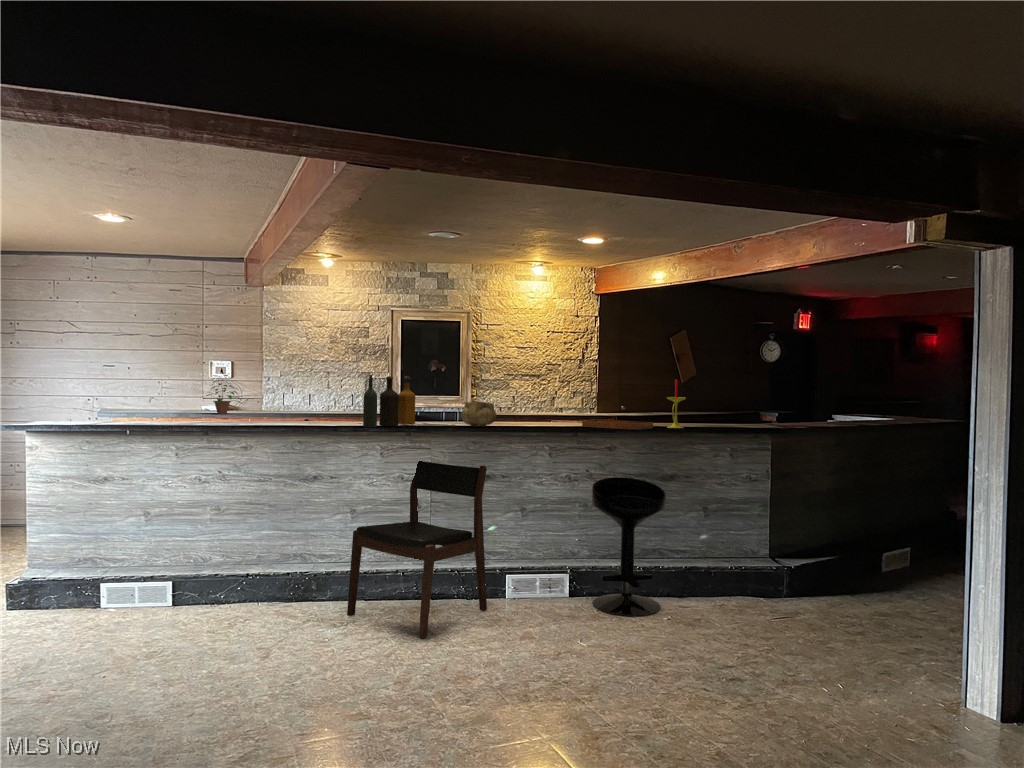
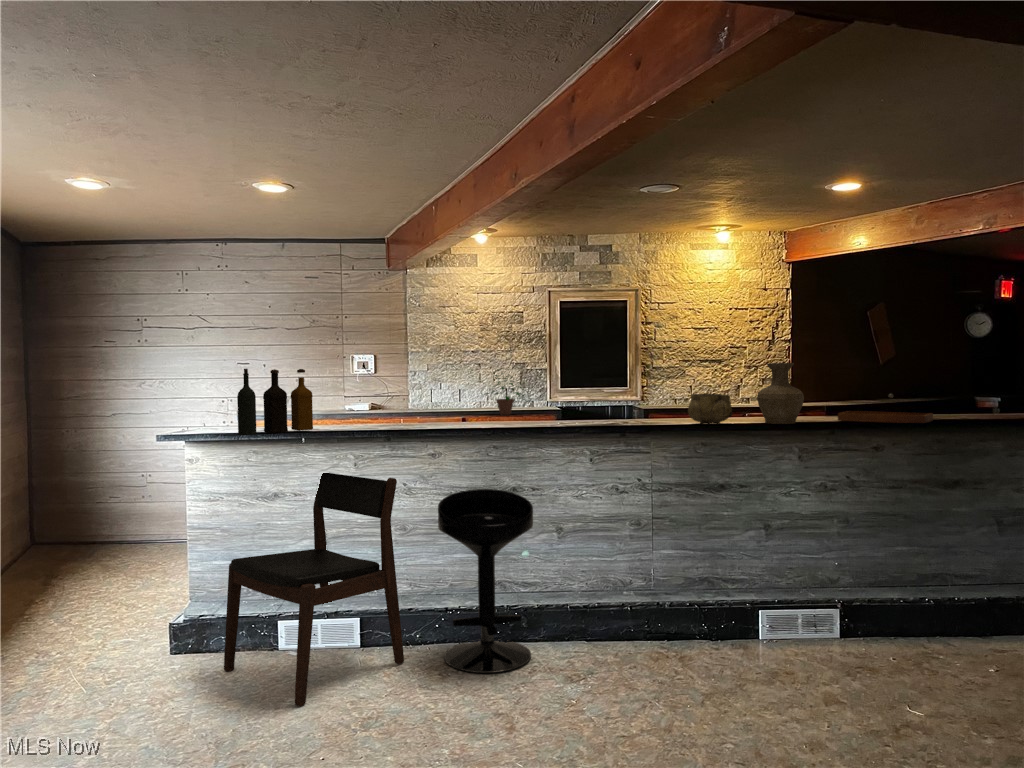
bottle: present [363,375,416,427] -> present [237,369,313,435]
potted plant: present [206,376,241,414] -> present [486,369,524,415]
vase: none [517,379,553,428] -> present [757,363,804,424]
candle: present [667,380,686,428] -> none [945,356,974,420]
dining chair: present [347,461,487,638] -> present [224,473,404,706]
bar stool: present [592,477,666,616] -> present [438,489,533,673]

